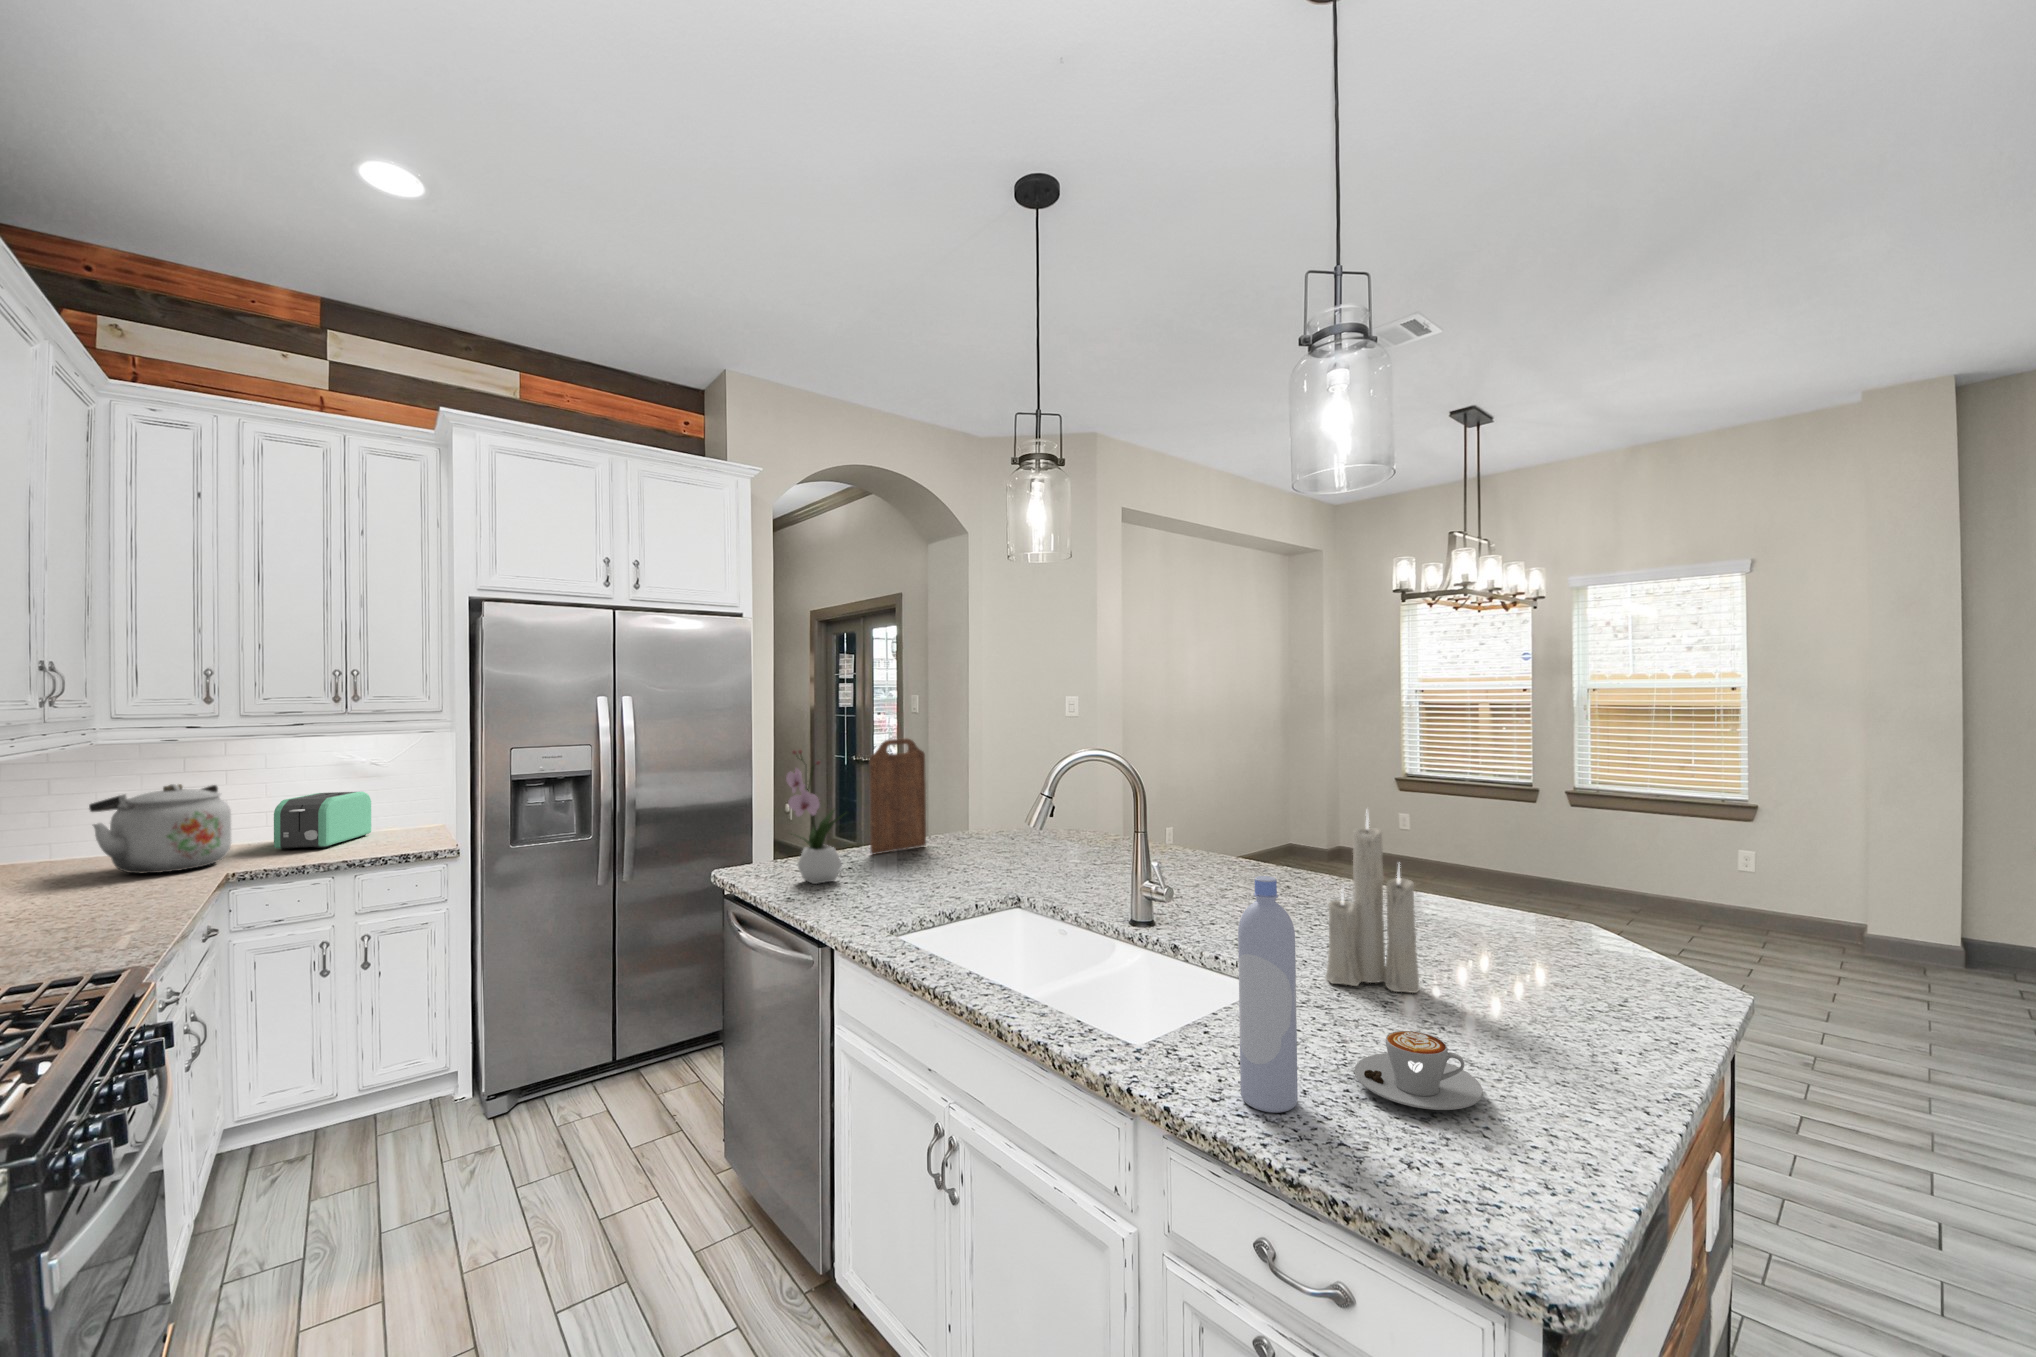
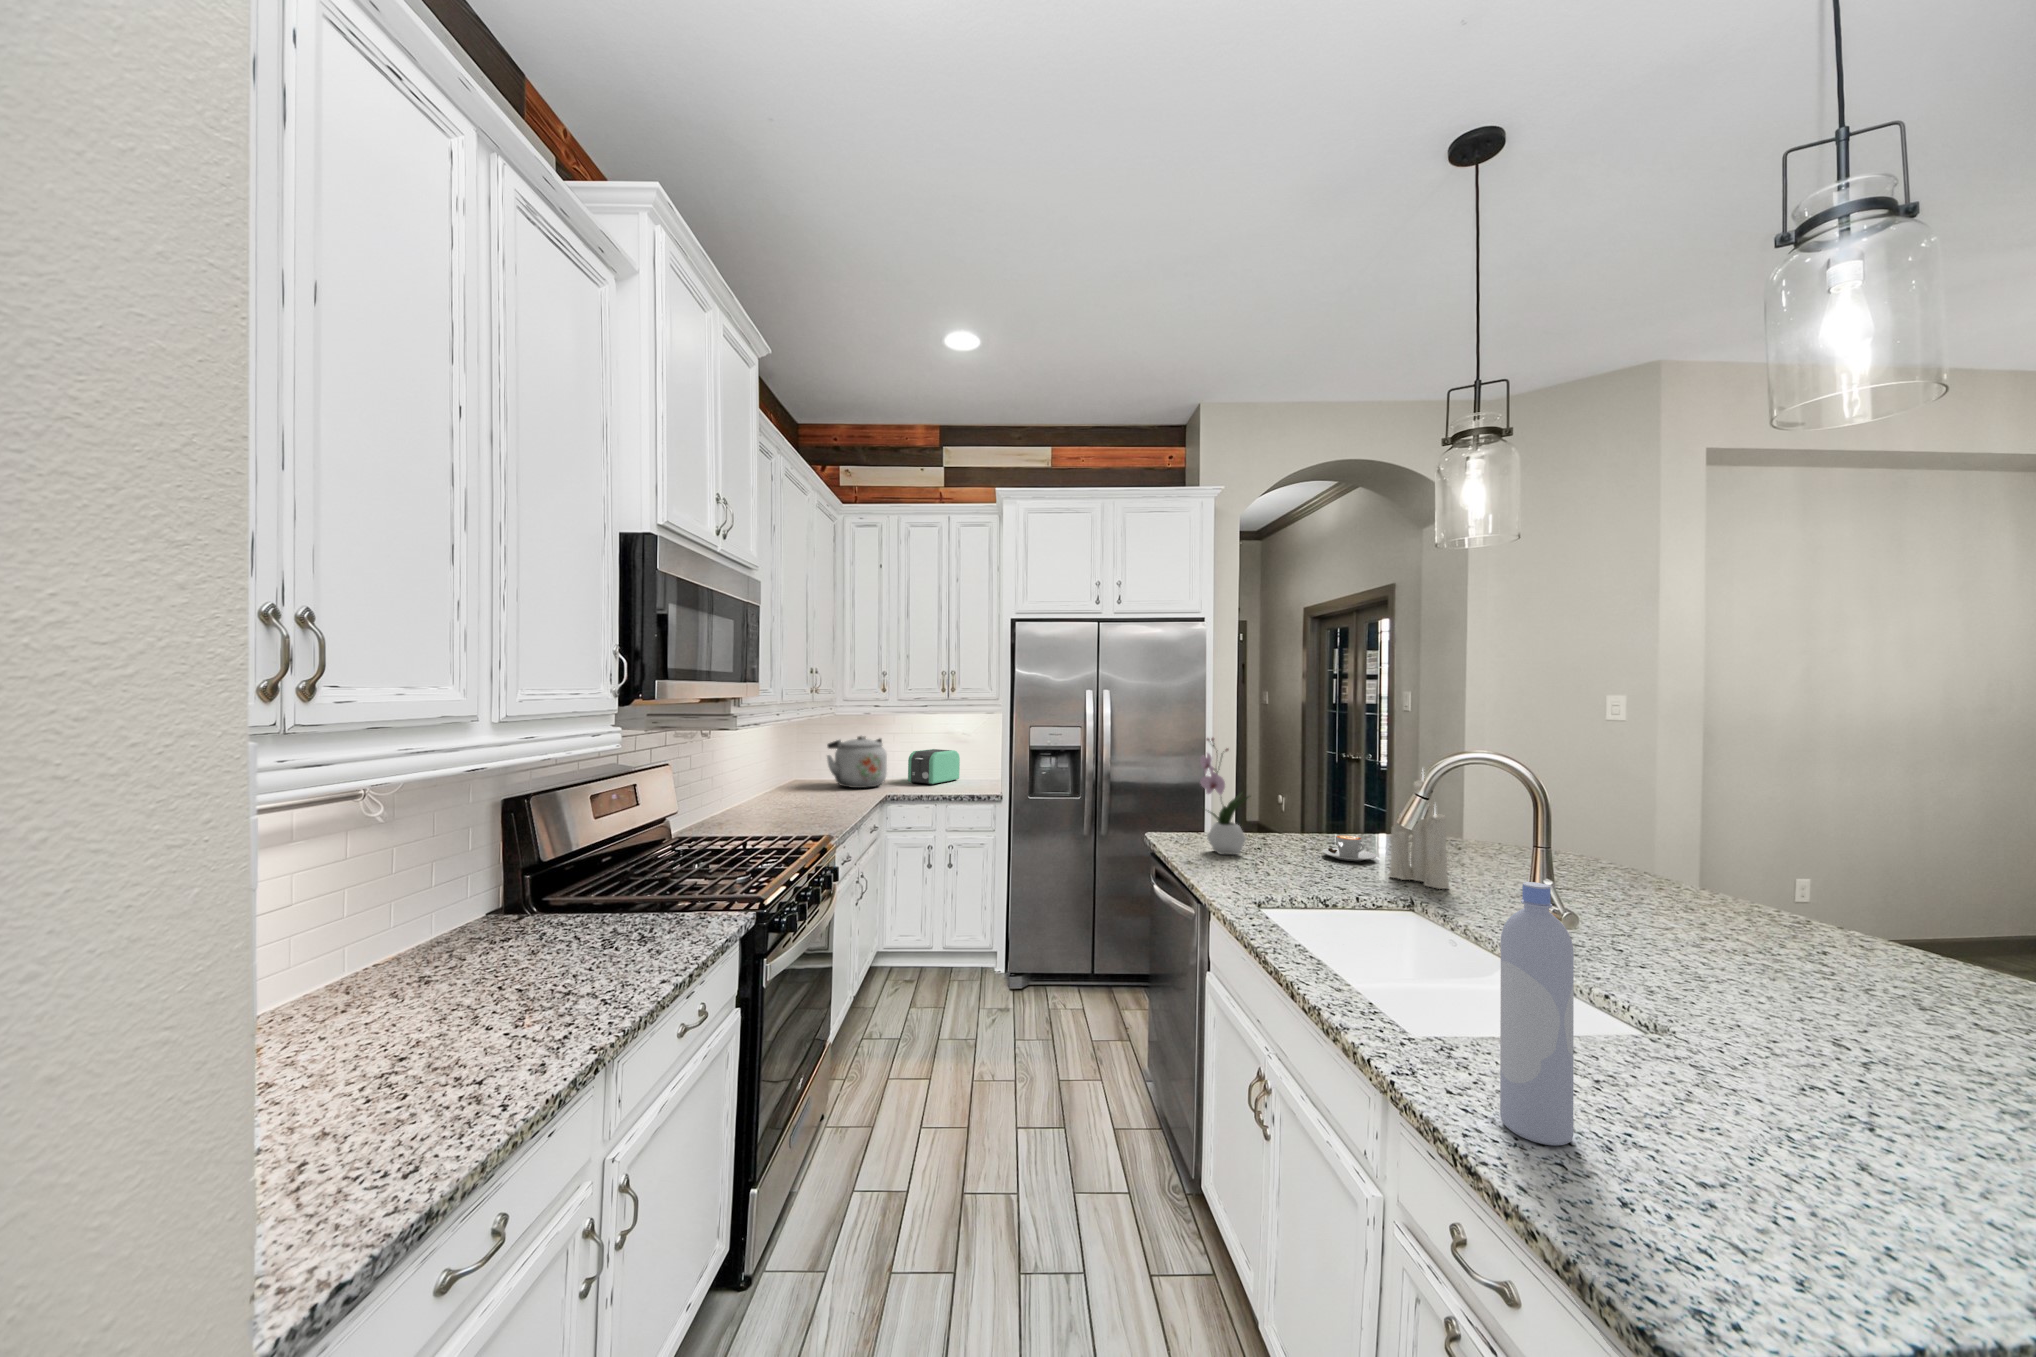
cutting board: present [869,738,926,854] -> none [1288,736,1348,841]
candle: present [1326,812,1419,993] -> present [1389,770,1449,889]
coffee cup: present [1355,1031,1483,1110] -> present [1322,835,1376,861]

